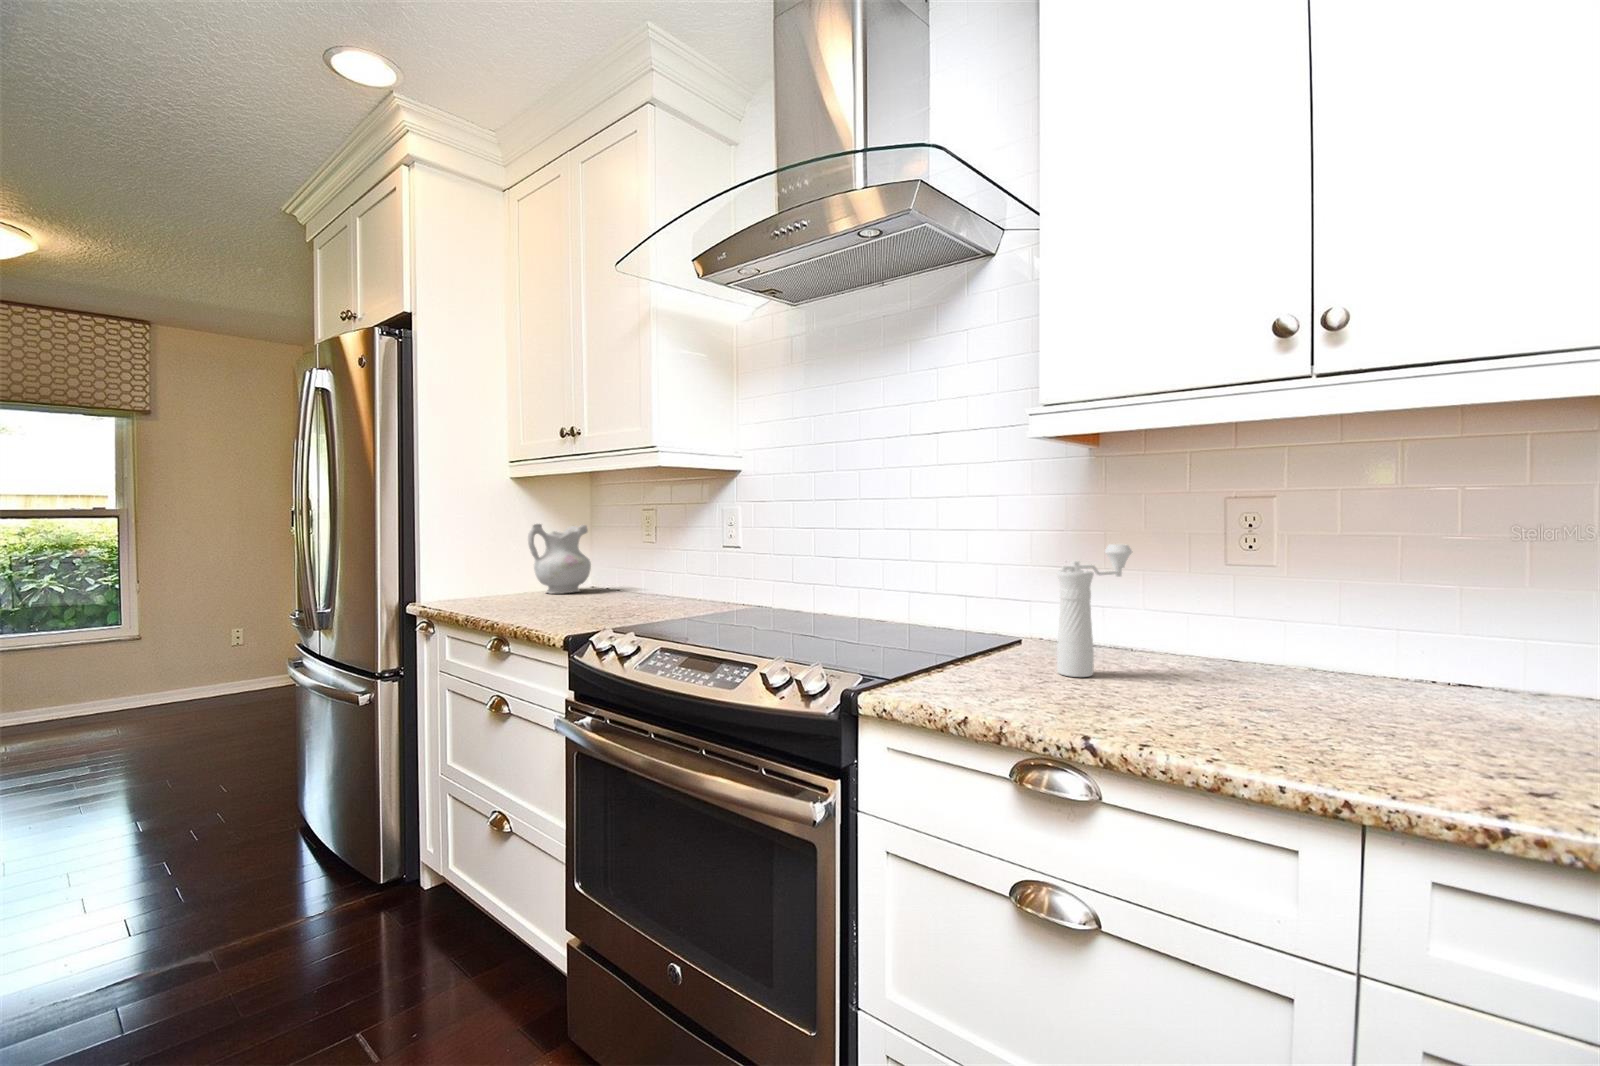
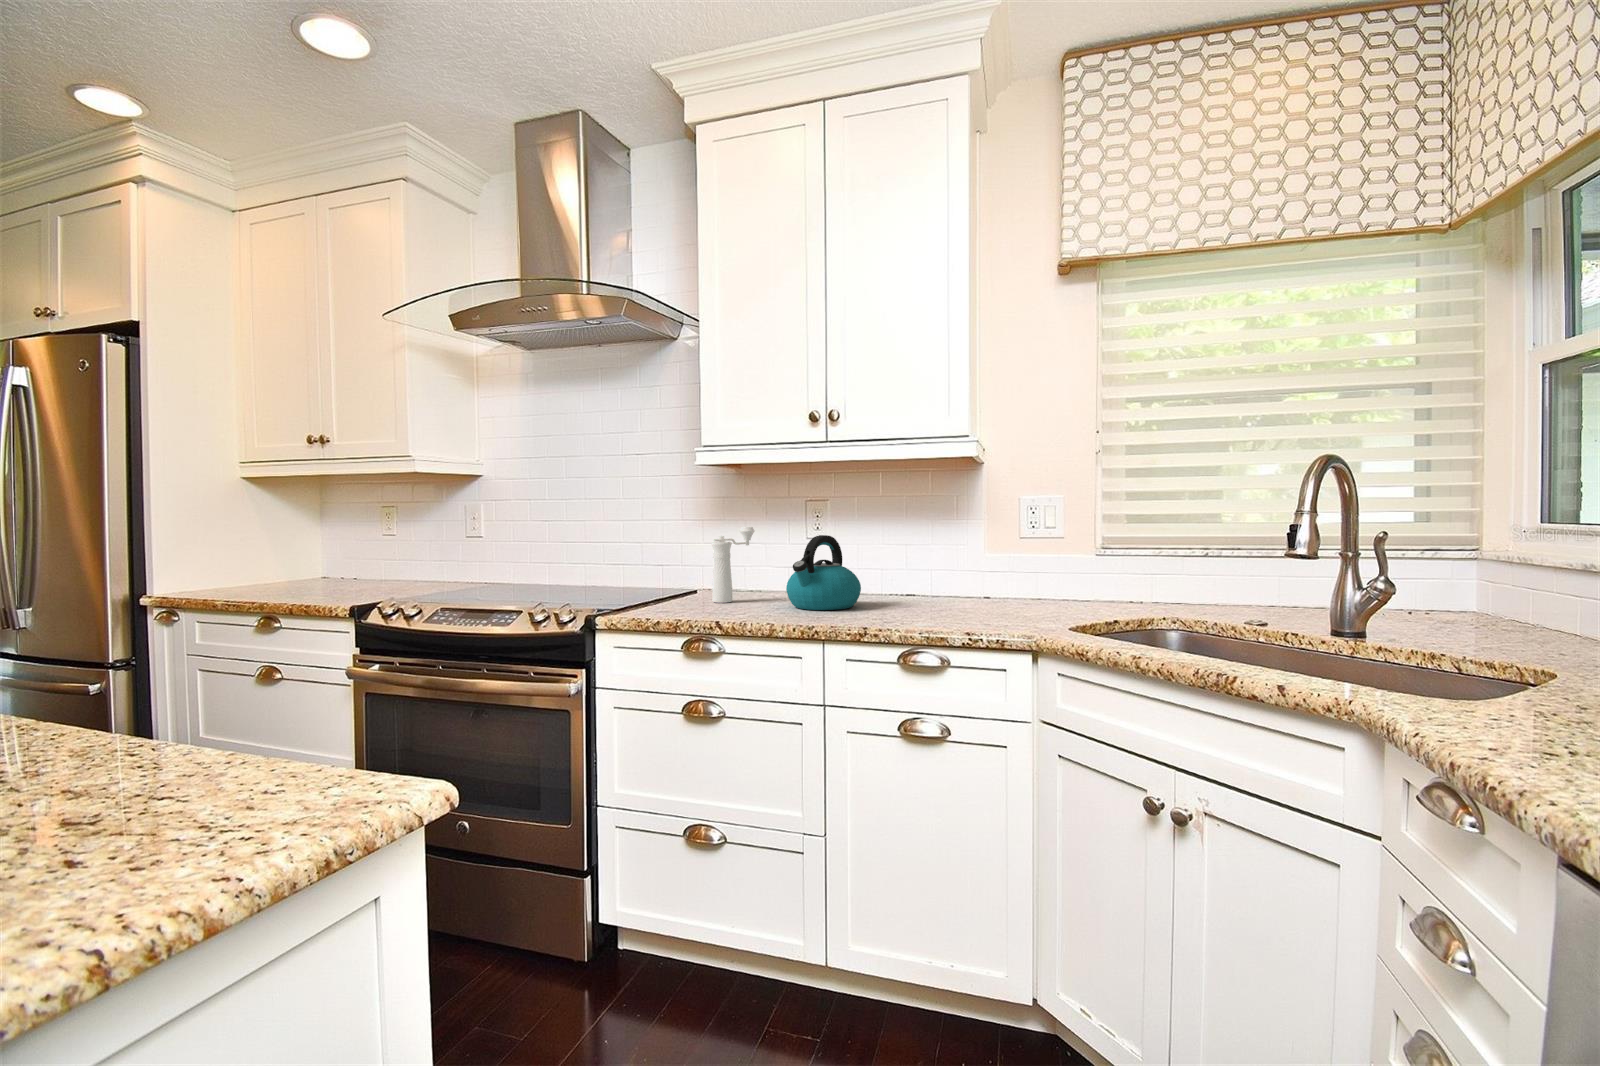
ceramic pitcher: present [528,524,591,594] -> none [268,520,332,583]
kettle: none [1213,567,1395,726] -> present [786,535,861,610]

